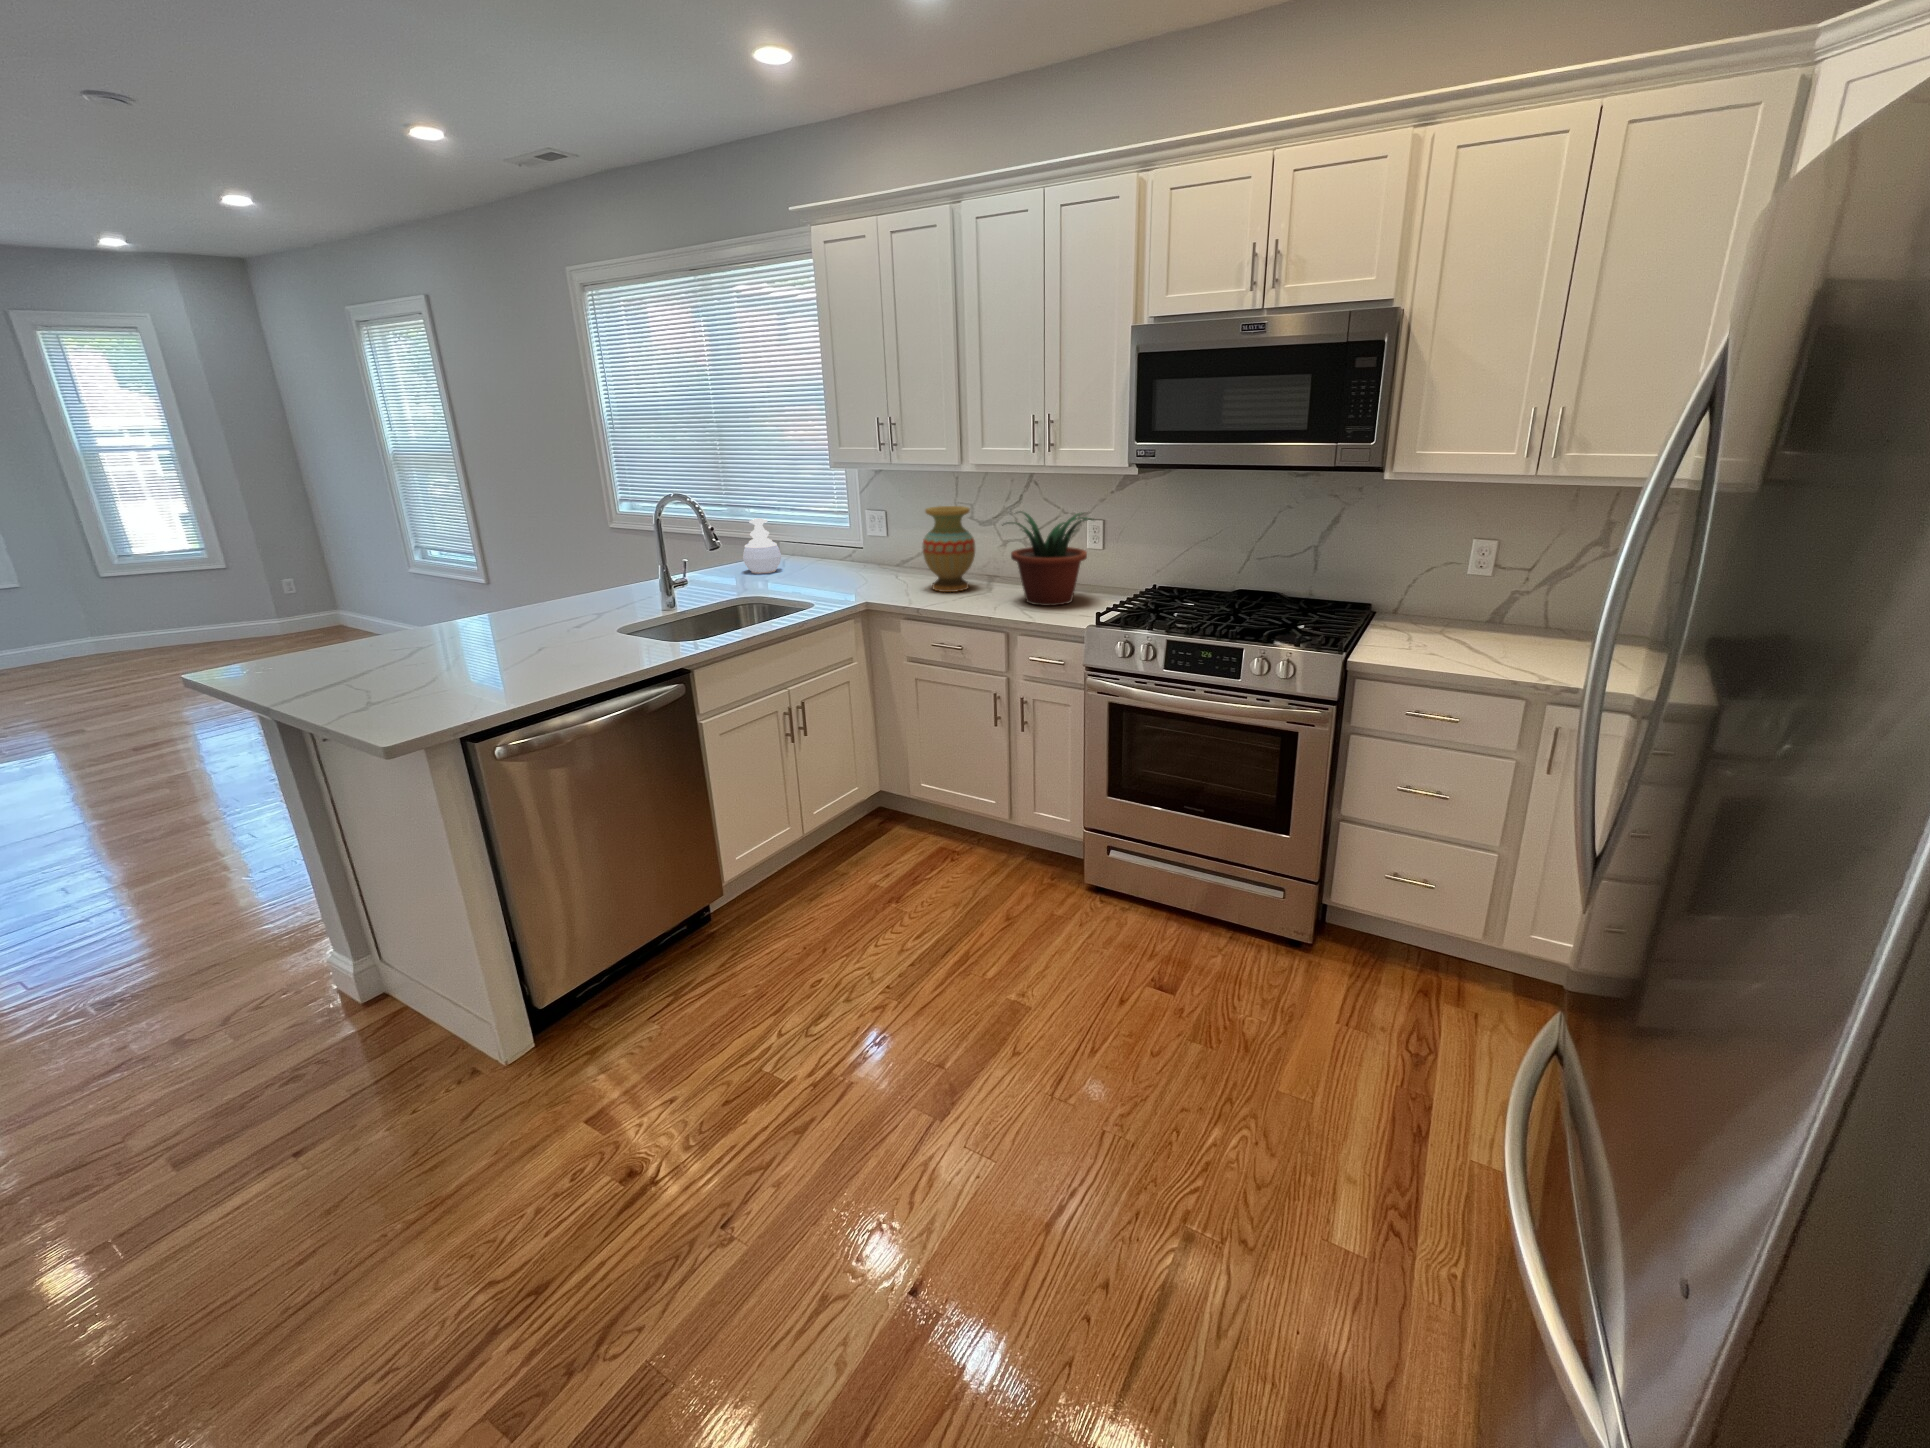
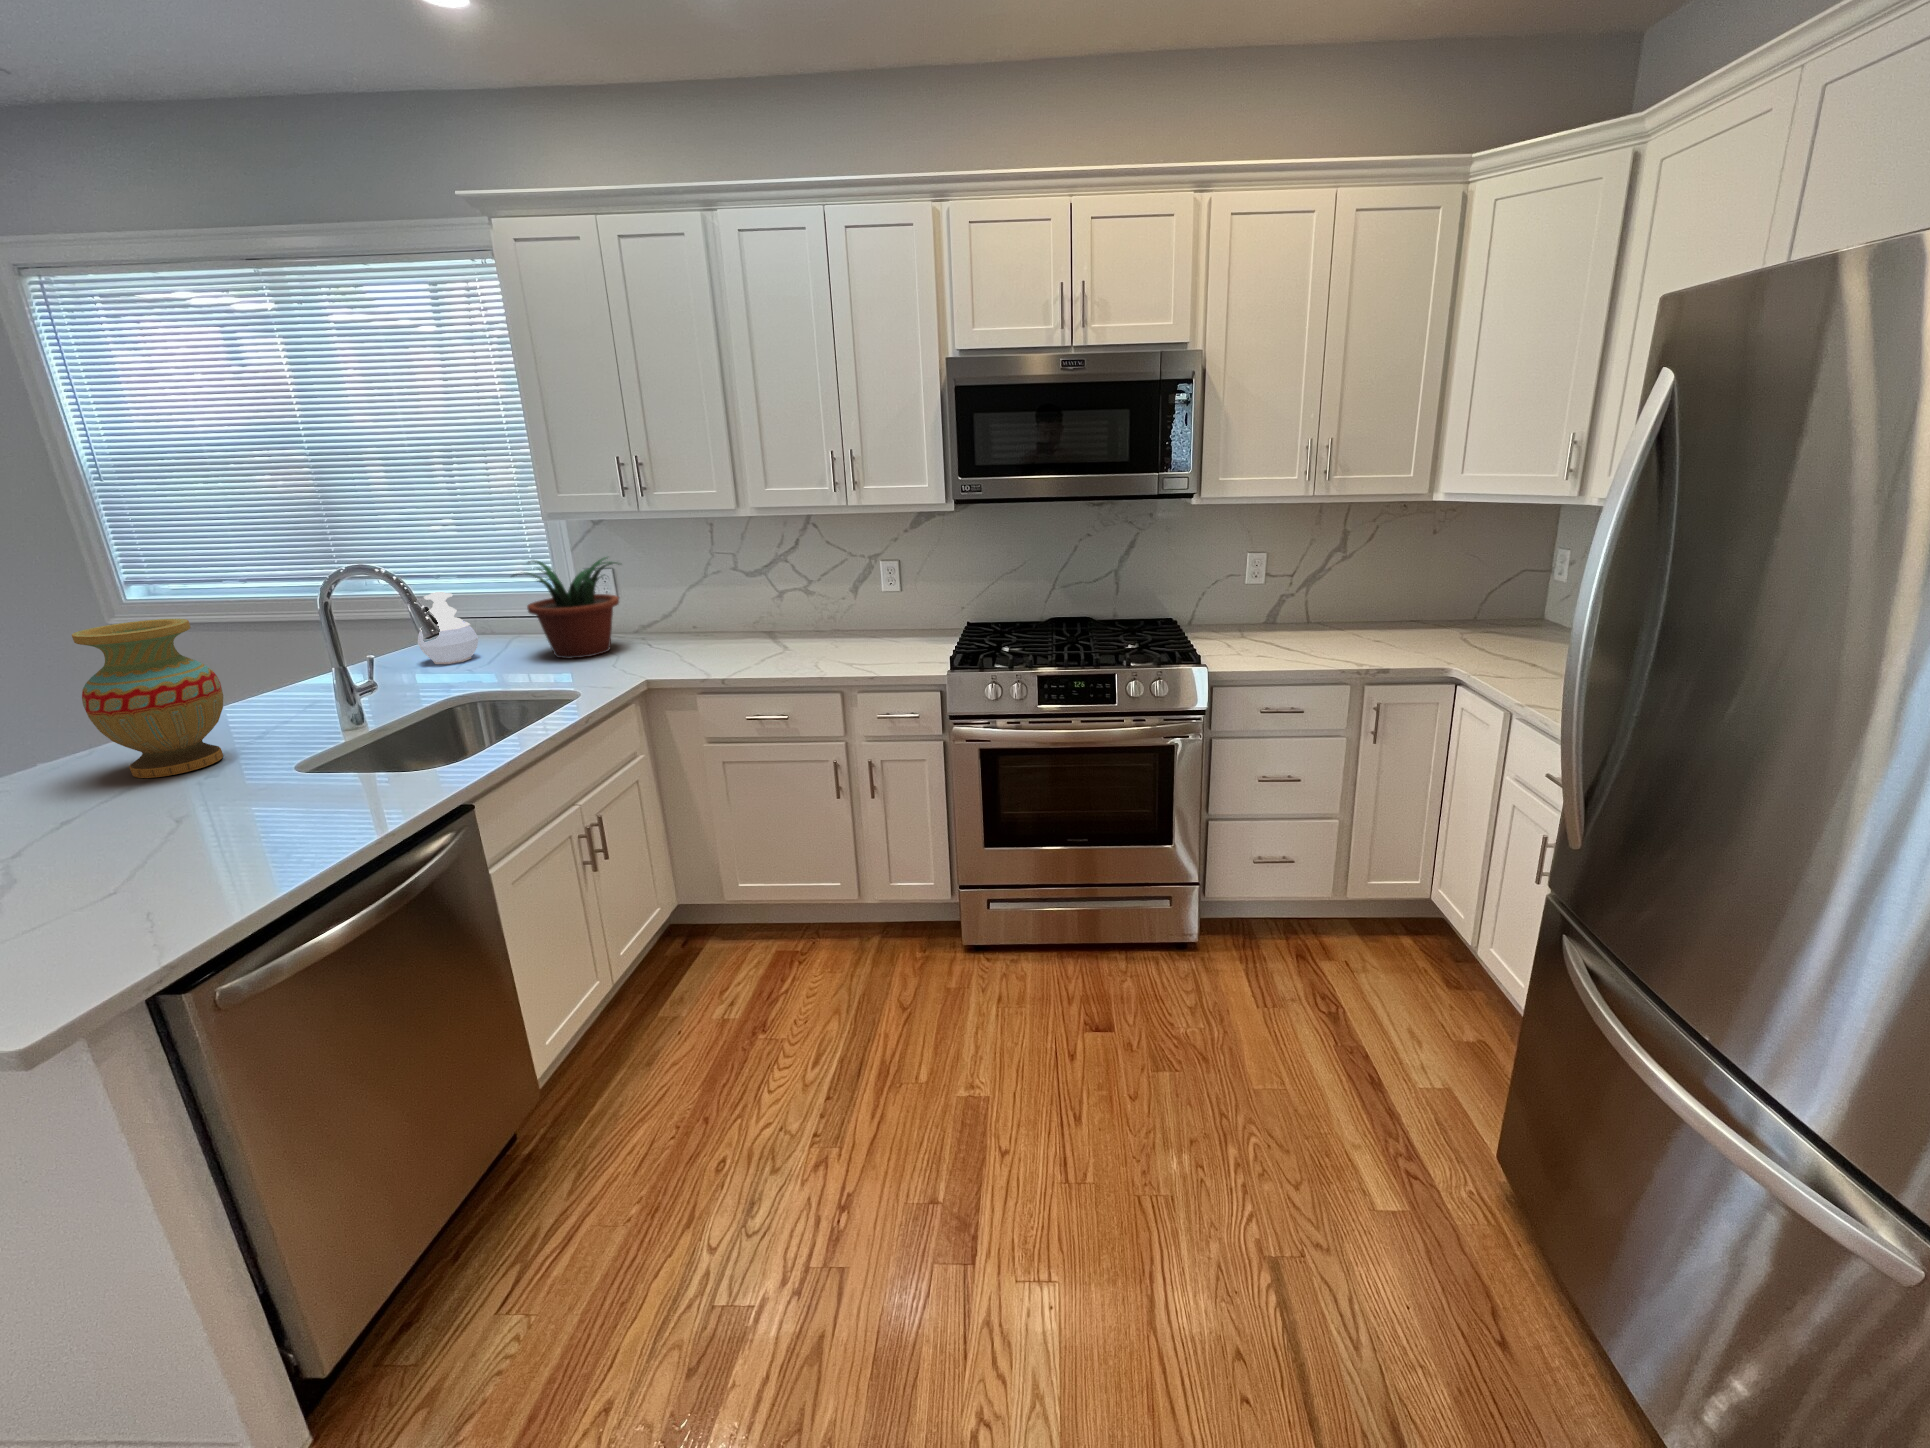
vase: present [923,506,975,592] -> present [72,619,223,778]
potted plant: present [1002,512,1090,606] -> present [512,557,619,659]

